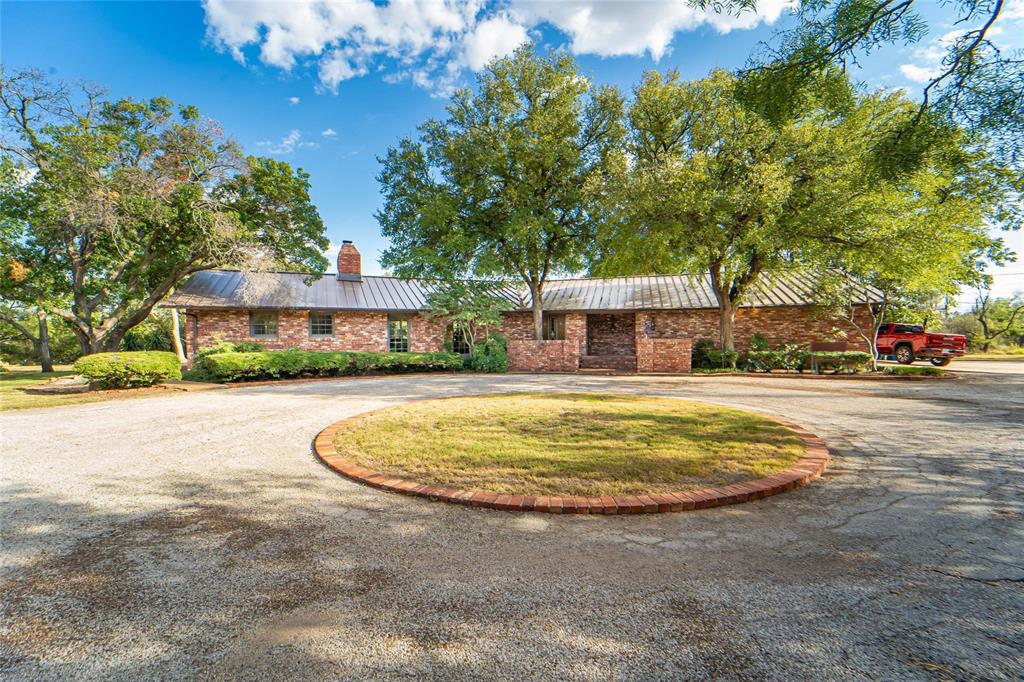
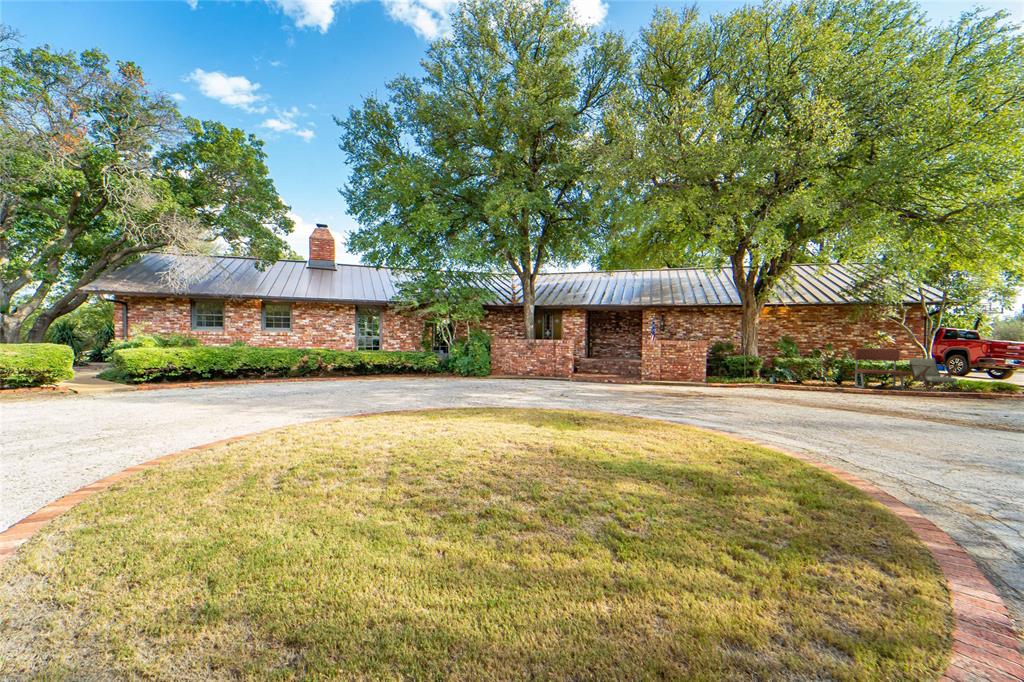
lounge chair: none [851,349,893,376] -> present [904,358,958,392]

